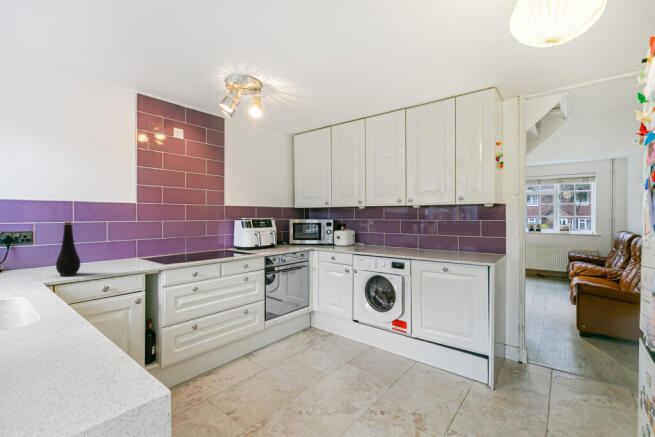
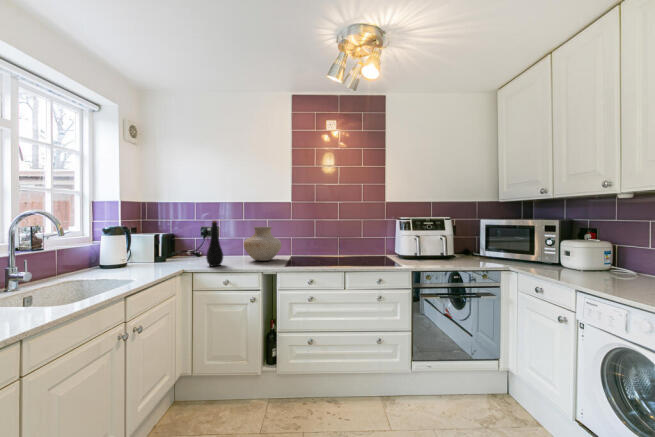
vase: none [90,228,139,265] -> present [244,227,282,261]

